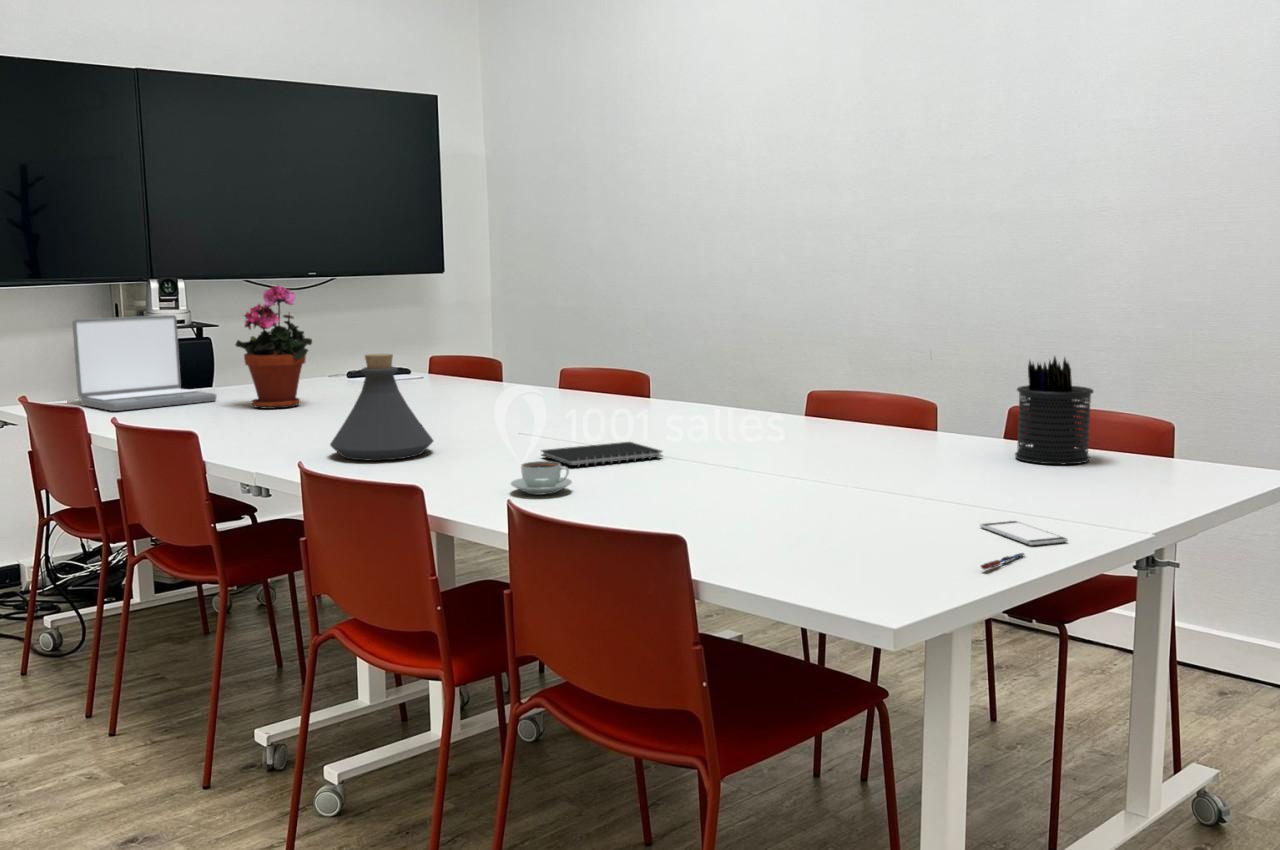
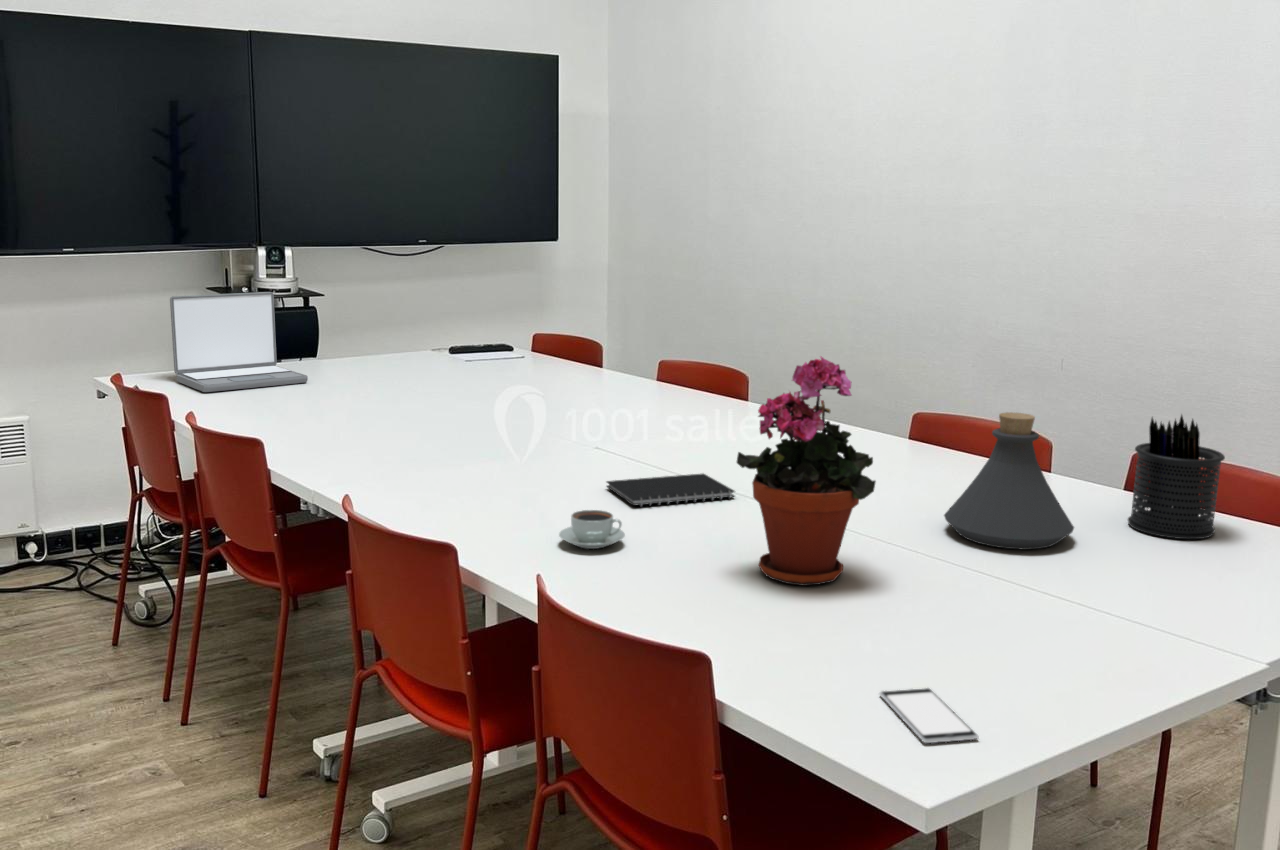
potted plant: present [236,285,312,409] -> present [737,356,876,586]
bottle: present [330,354,433,461] -> present [944,412,1074,550]
smartphone: present [980,521,1068,545] -> present [880,688,978,743]
pen: present [981,553,1024,569] -> none [1052,691,1113,718]

